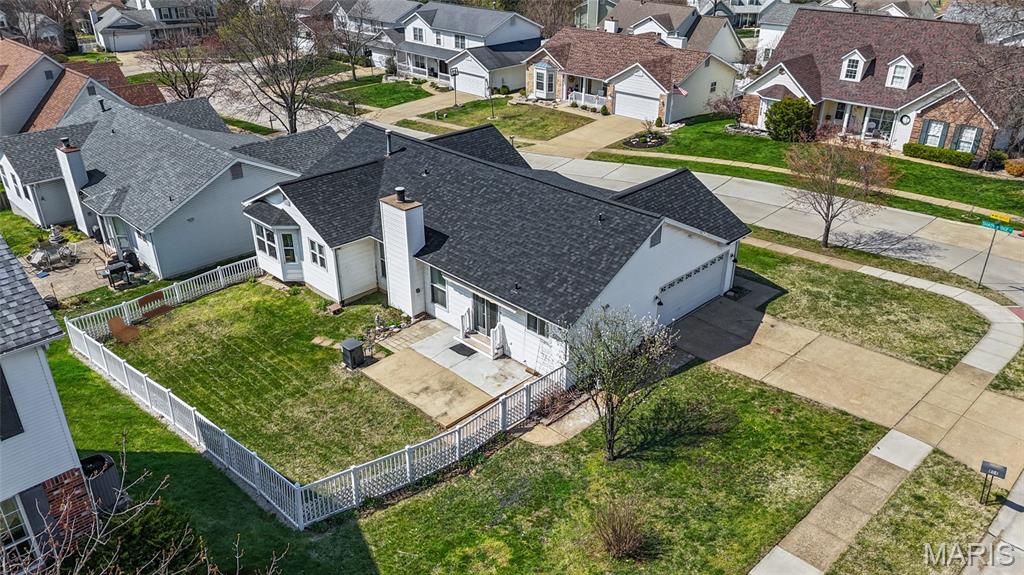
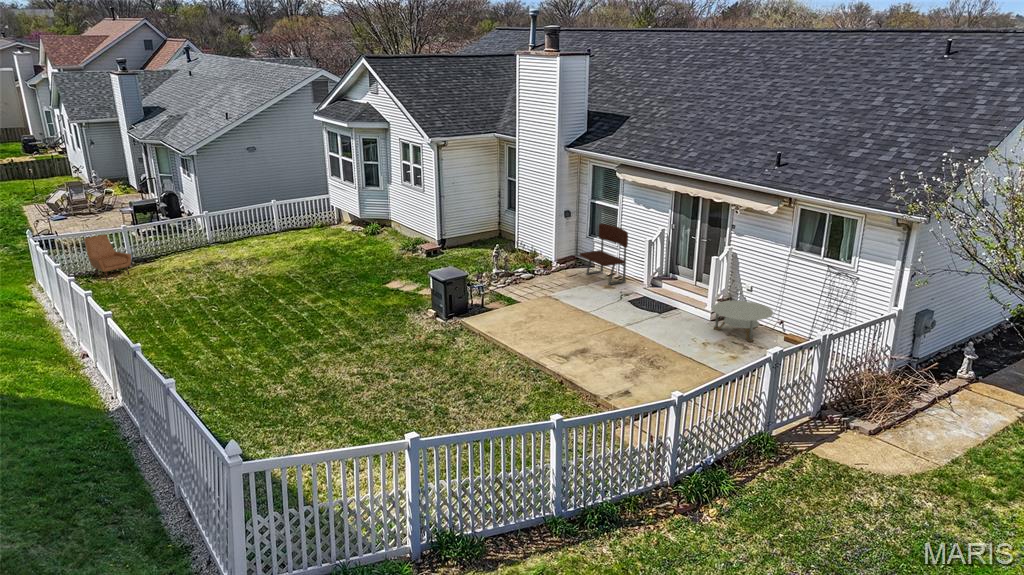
bench: present [138,290,173,327] -> present [580,223,628,285]
round table: none [491,351,521,375] -> present [712,301,773,342]

